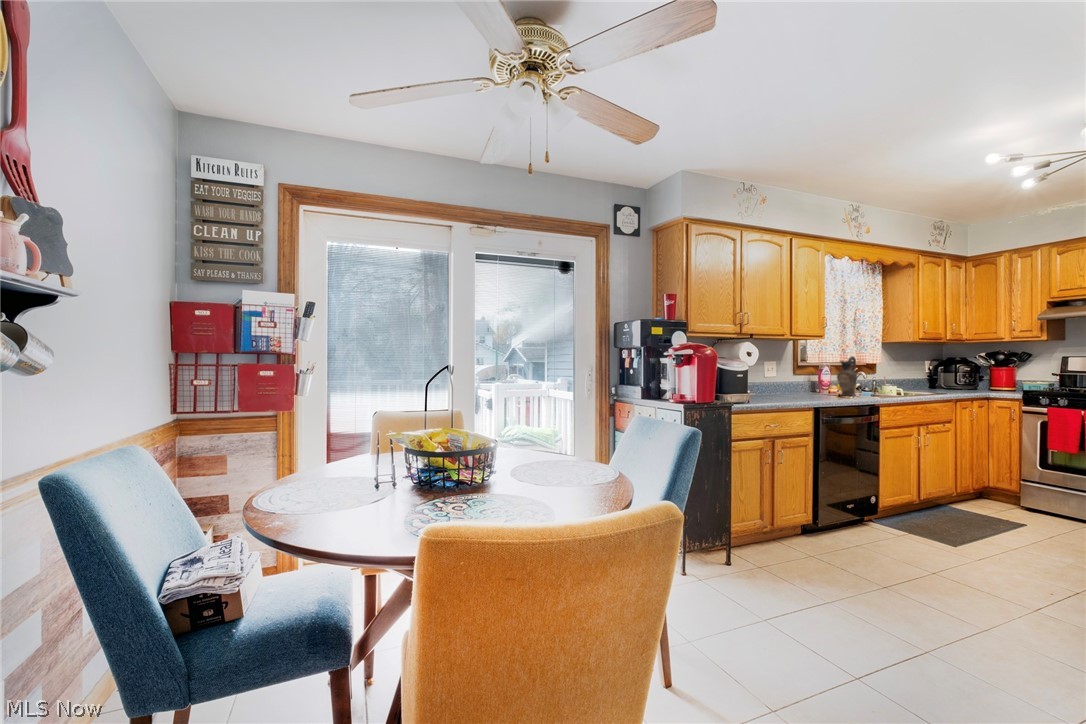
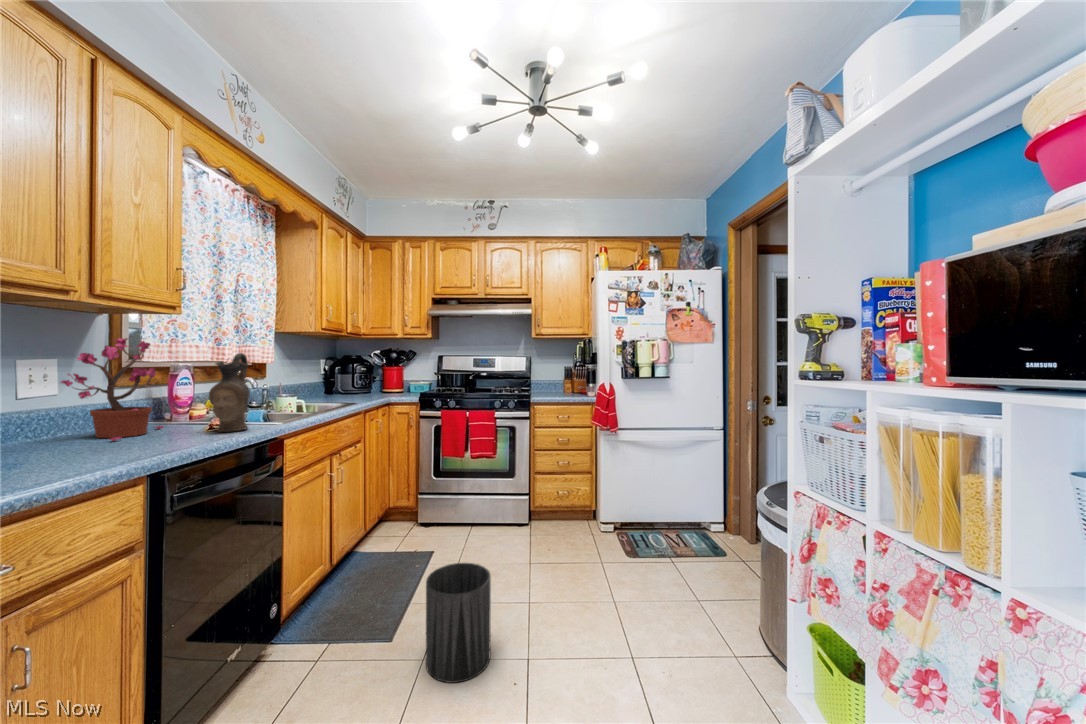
potted plant: none [781,351,818,394] -> present [61,338,164,441]
trash can: none [966,499,1028,571] -> present [426,563,491,683]

